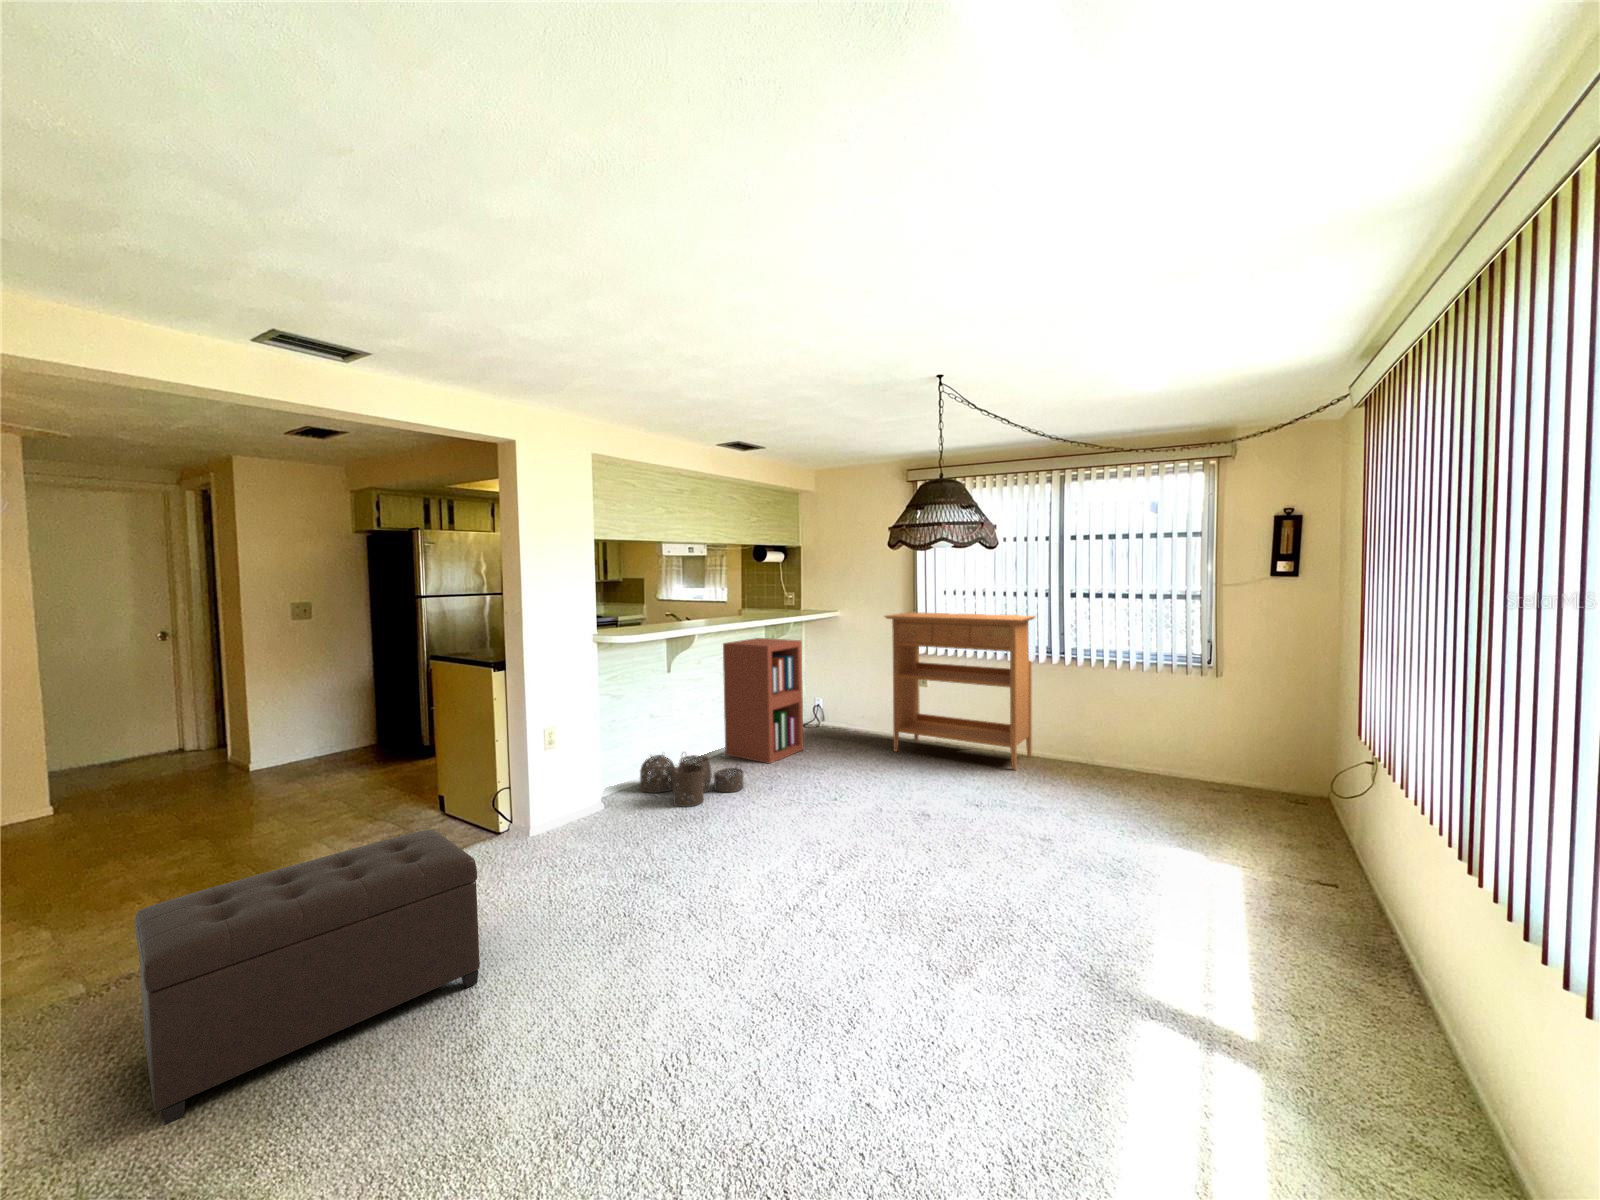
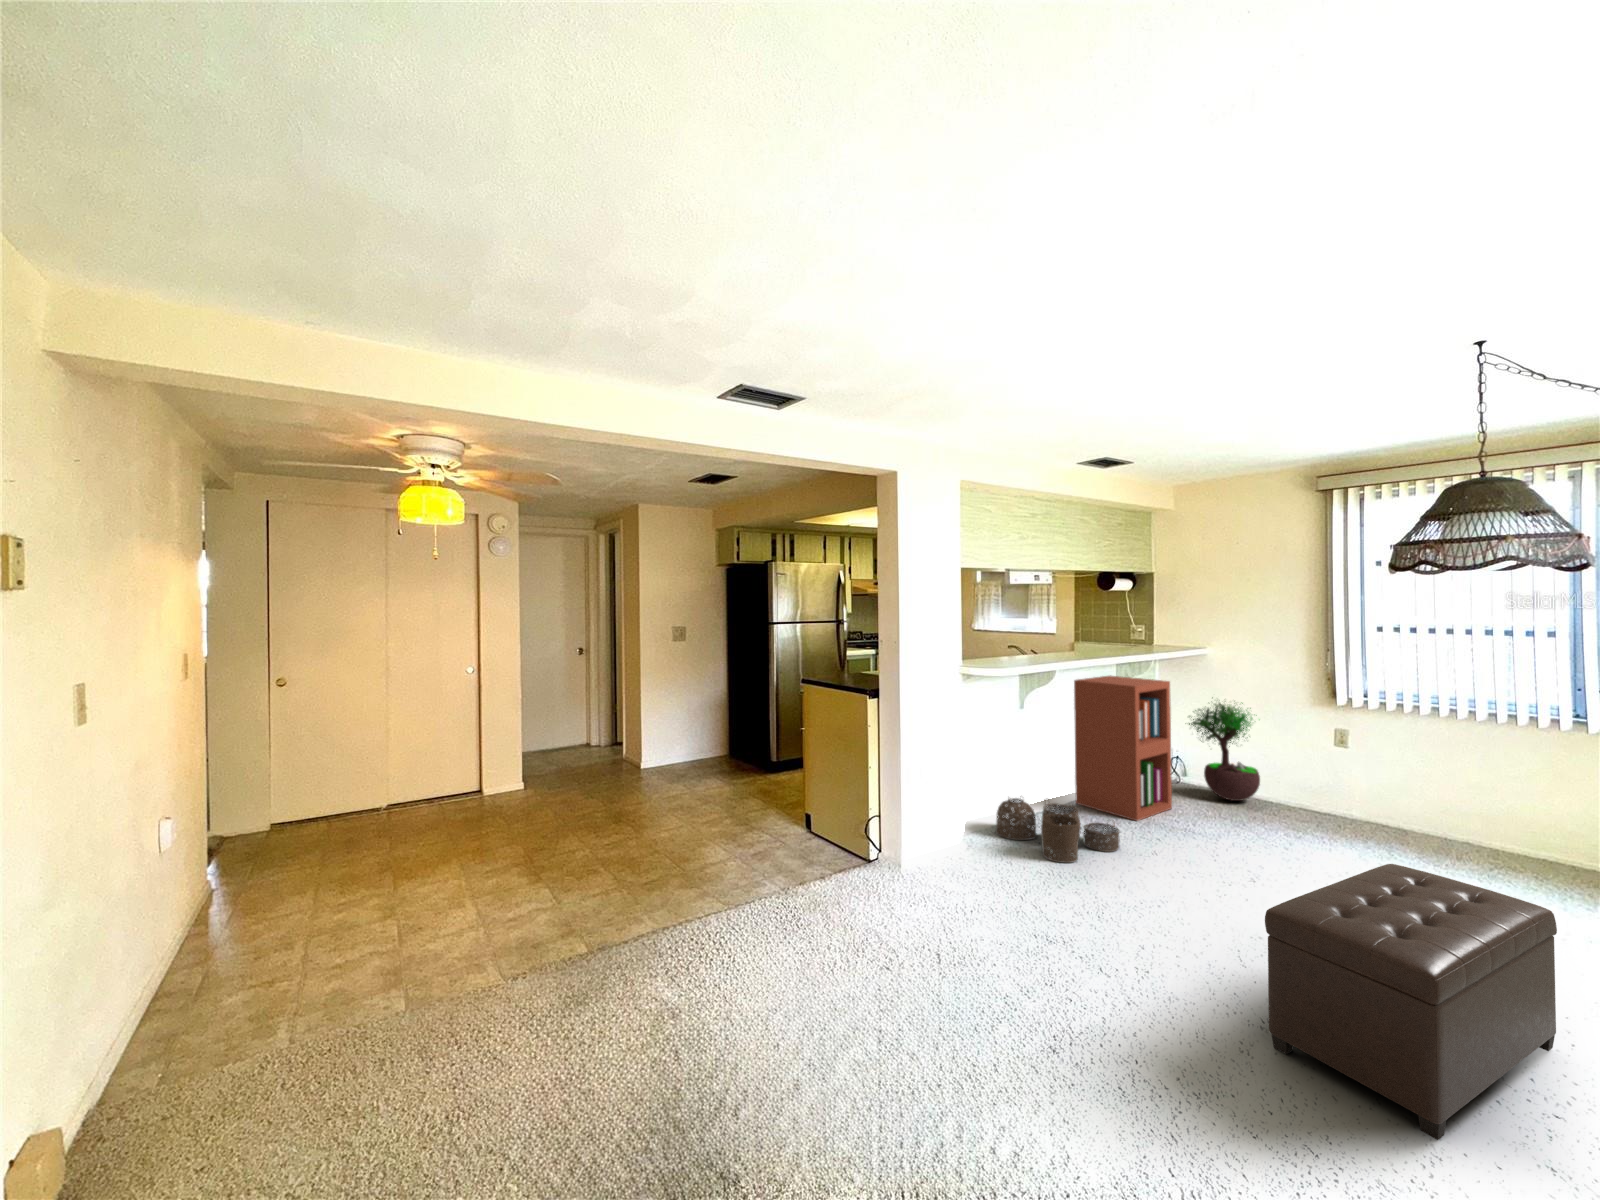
console table: present [885,612,1035,770] -> none [1286,653,1553,878]
potted tree: none [817,648,873,738] -> present [1189,697,1260,801]
ottoman: present [135,830,480,1125] -> present [1265,864,1557,1140]

